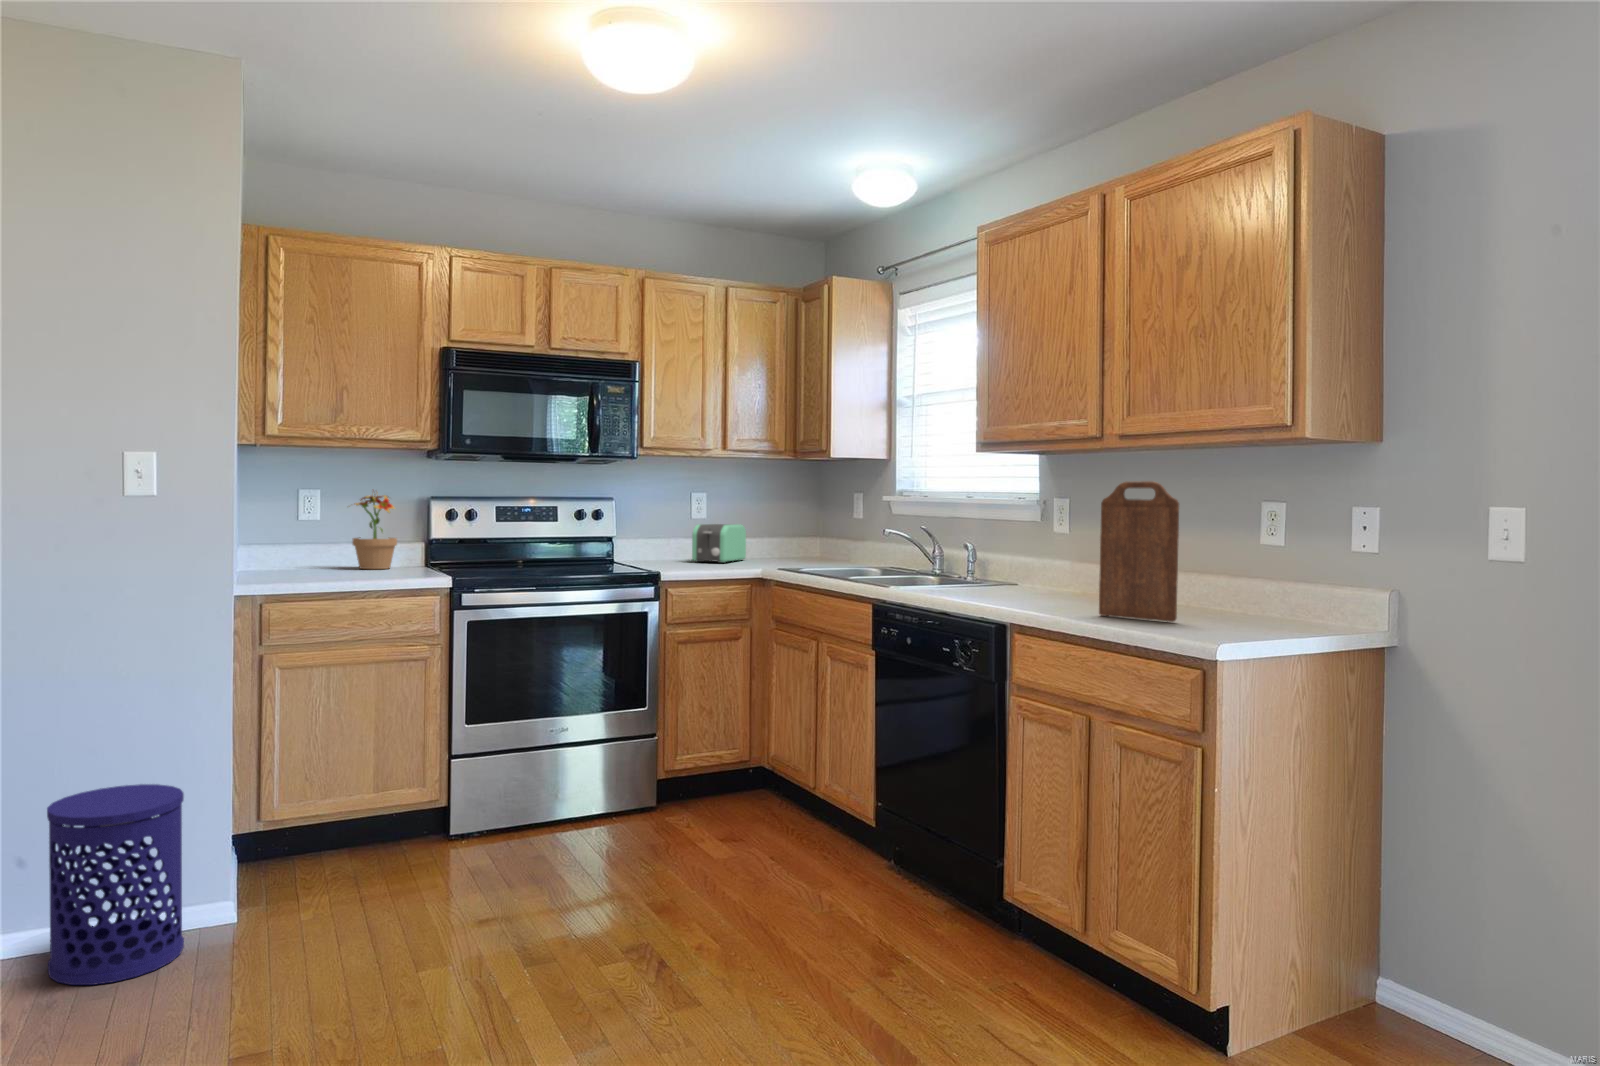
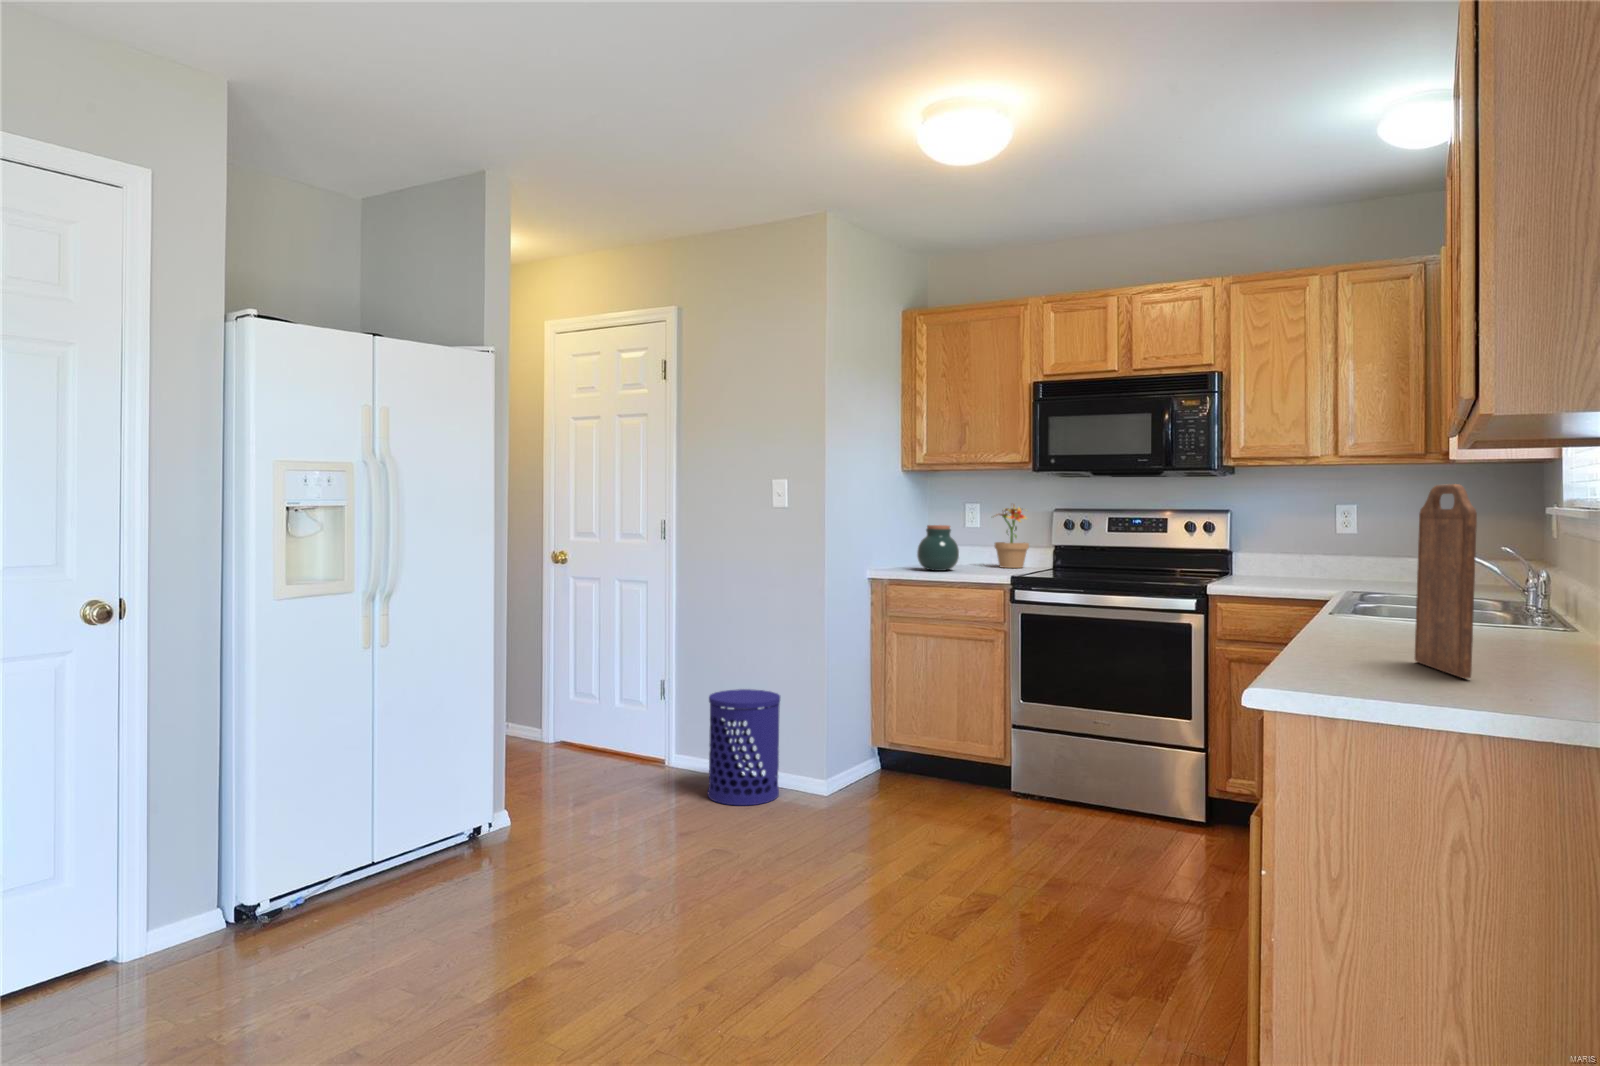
jar: none [286,518,346,578] -> present [917,525,959,571]
toaster: present [692,524,746,563] -> none [1313,539,1398,582]

